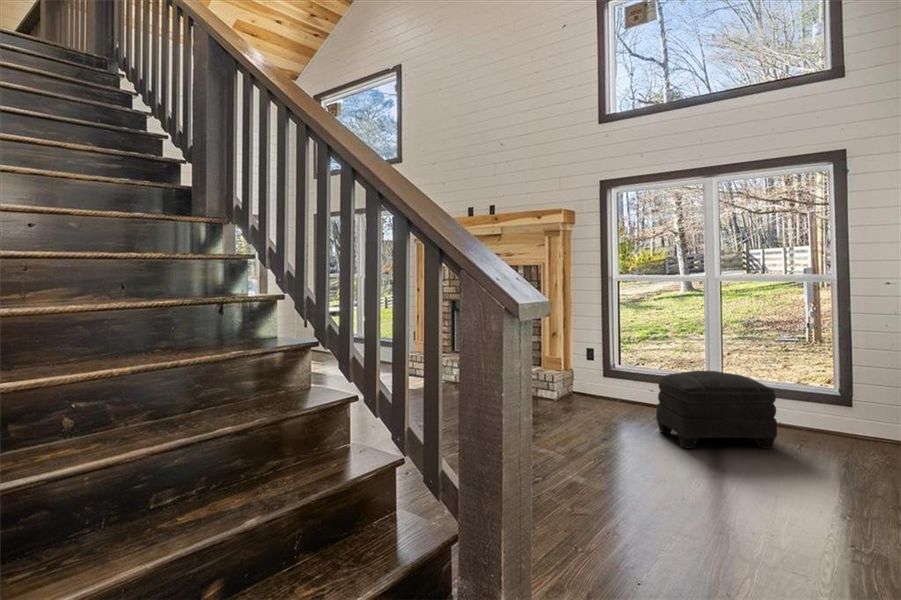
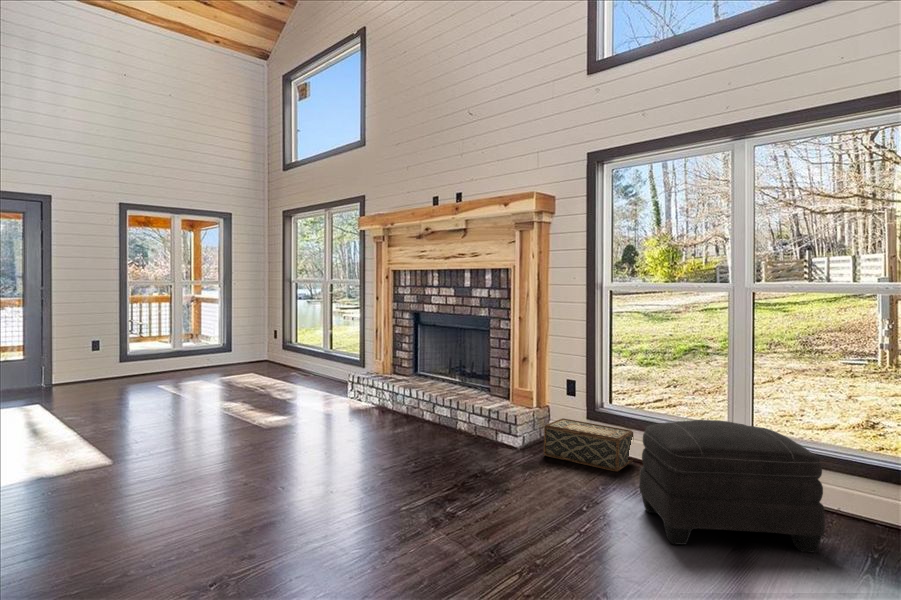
woven basket: none [575,377,639,411] -> present [544,418,633,472]

